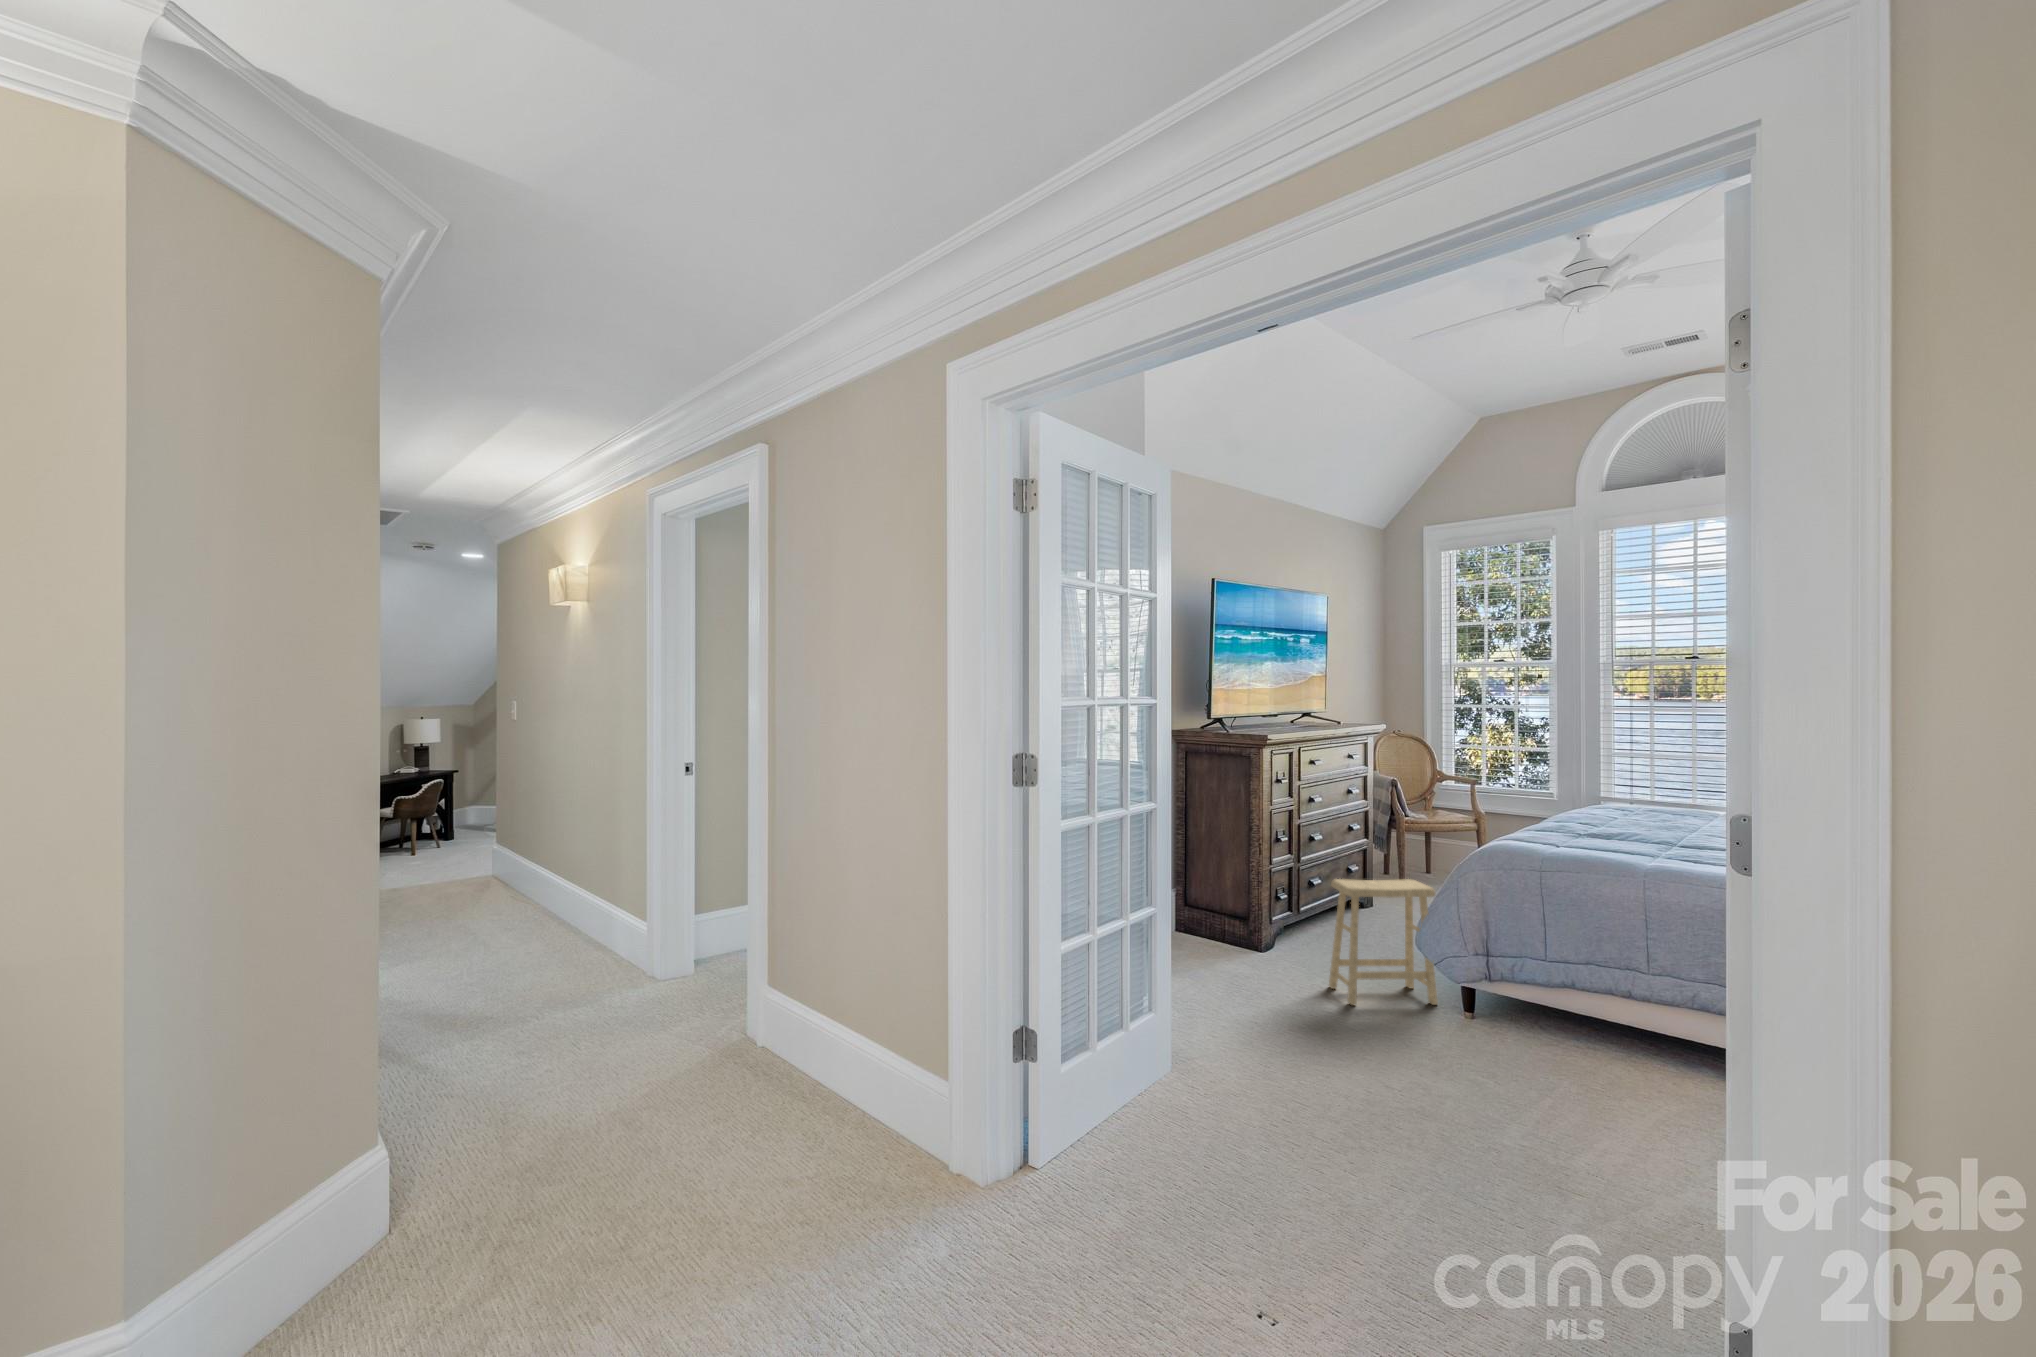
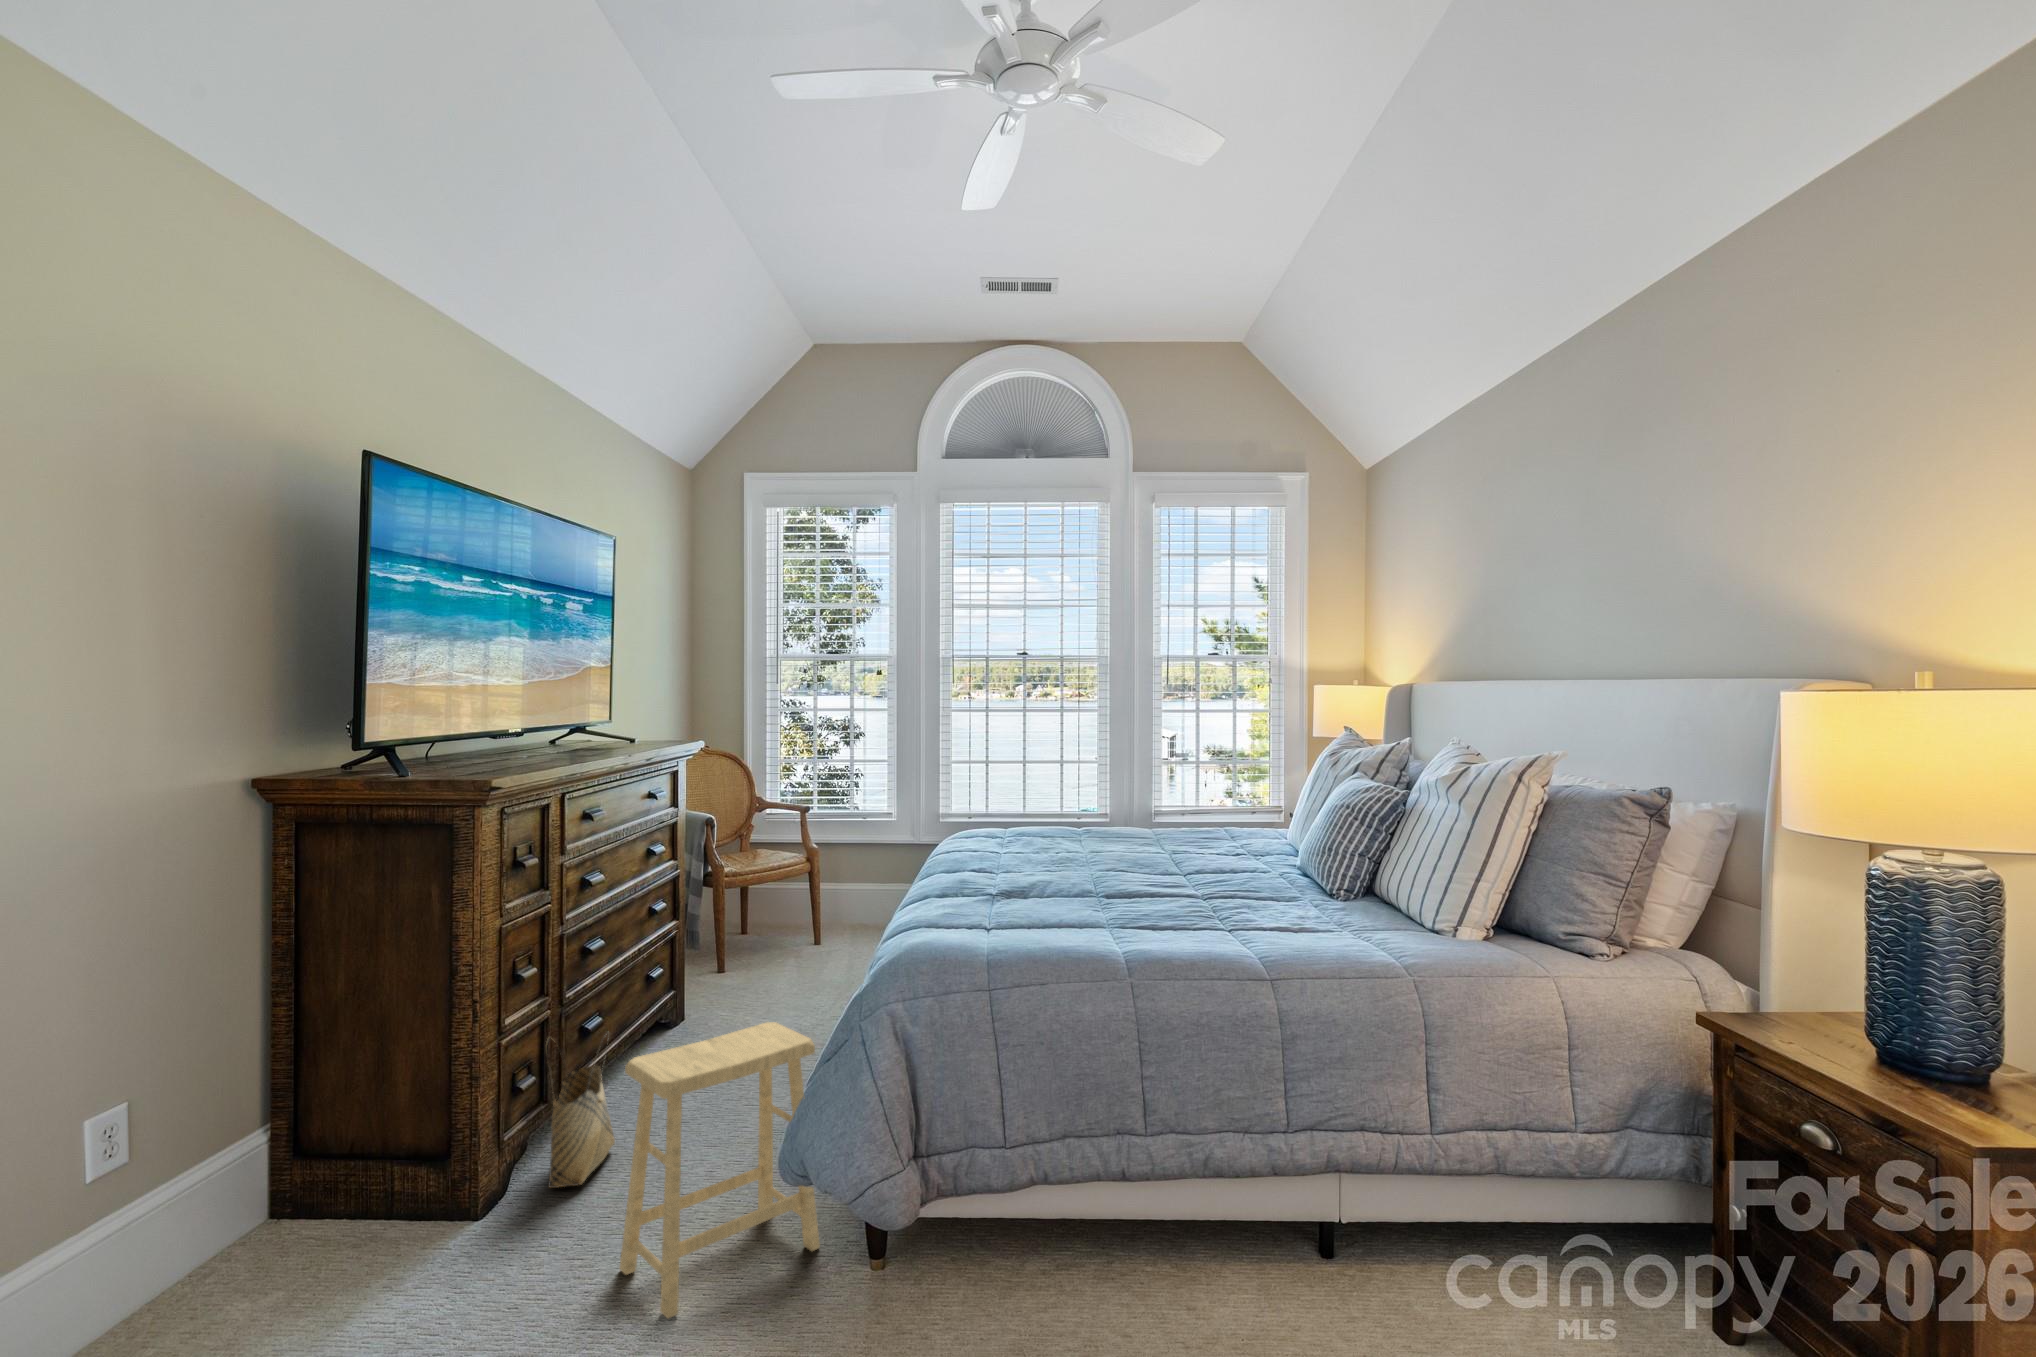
woven basket: none [1292,877,1328,955] -> present [546,1038,615,1188]

